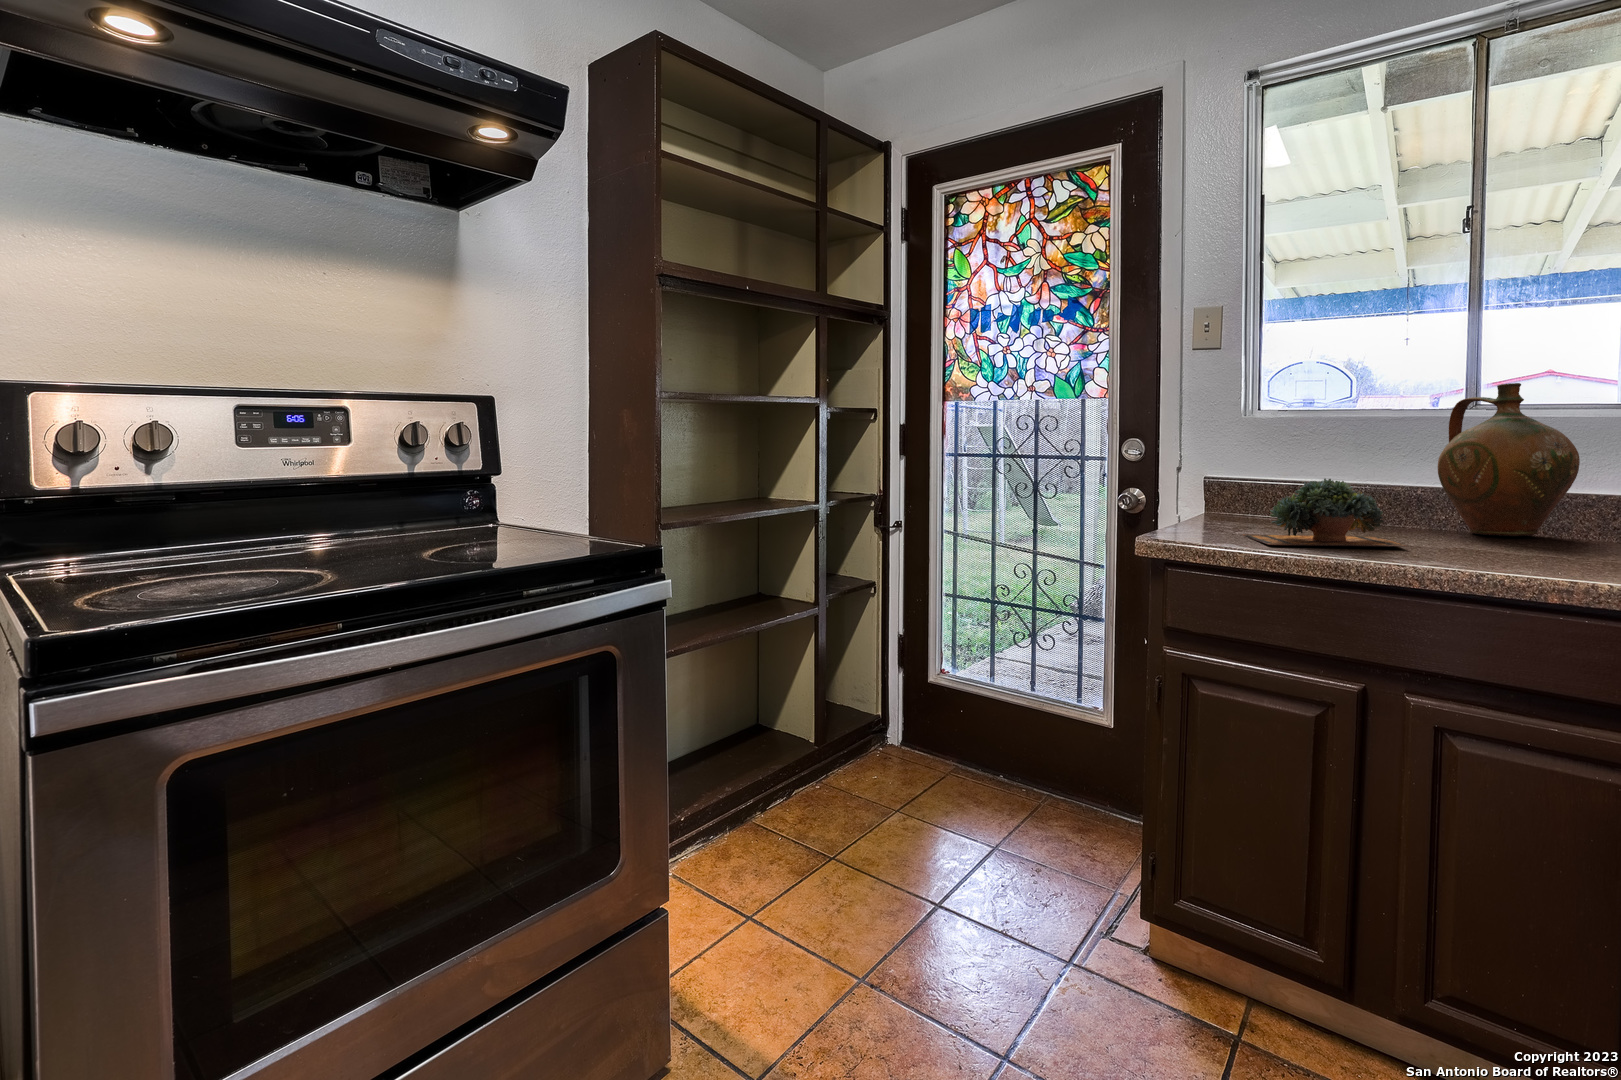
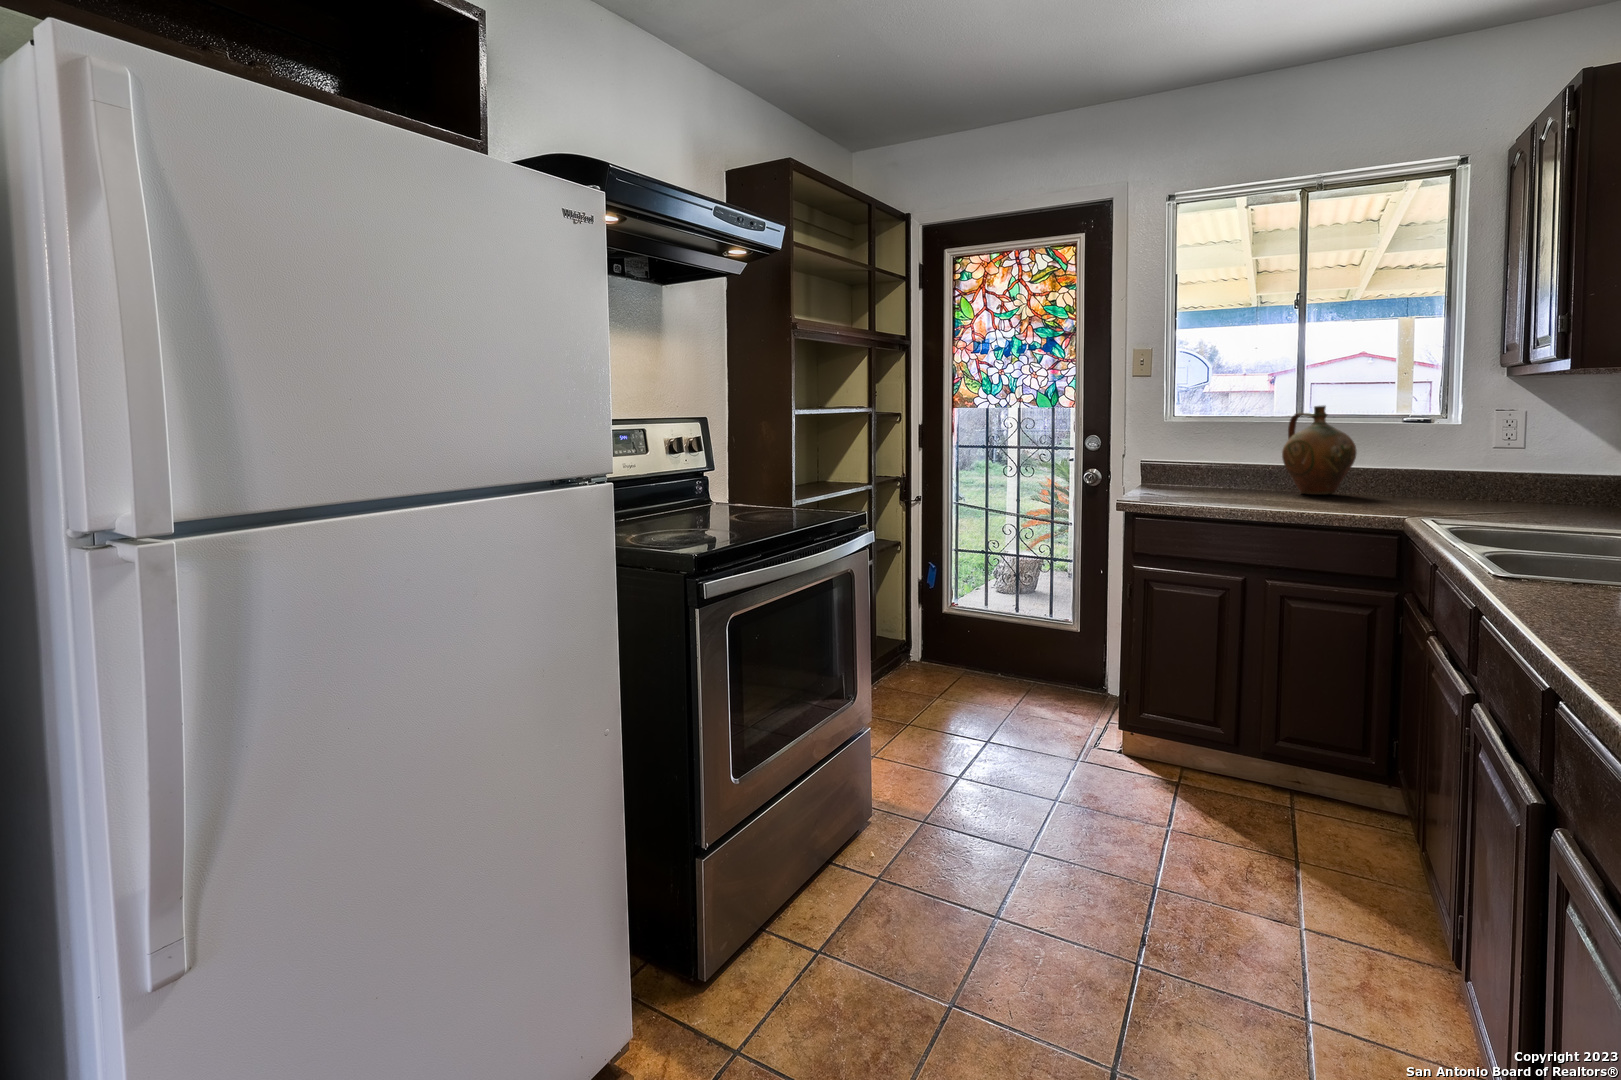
succulent plant: present [1243,479,1406,547] -> none [1174,462,1267,501]

